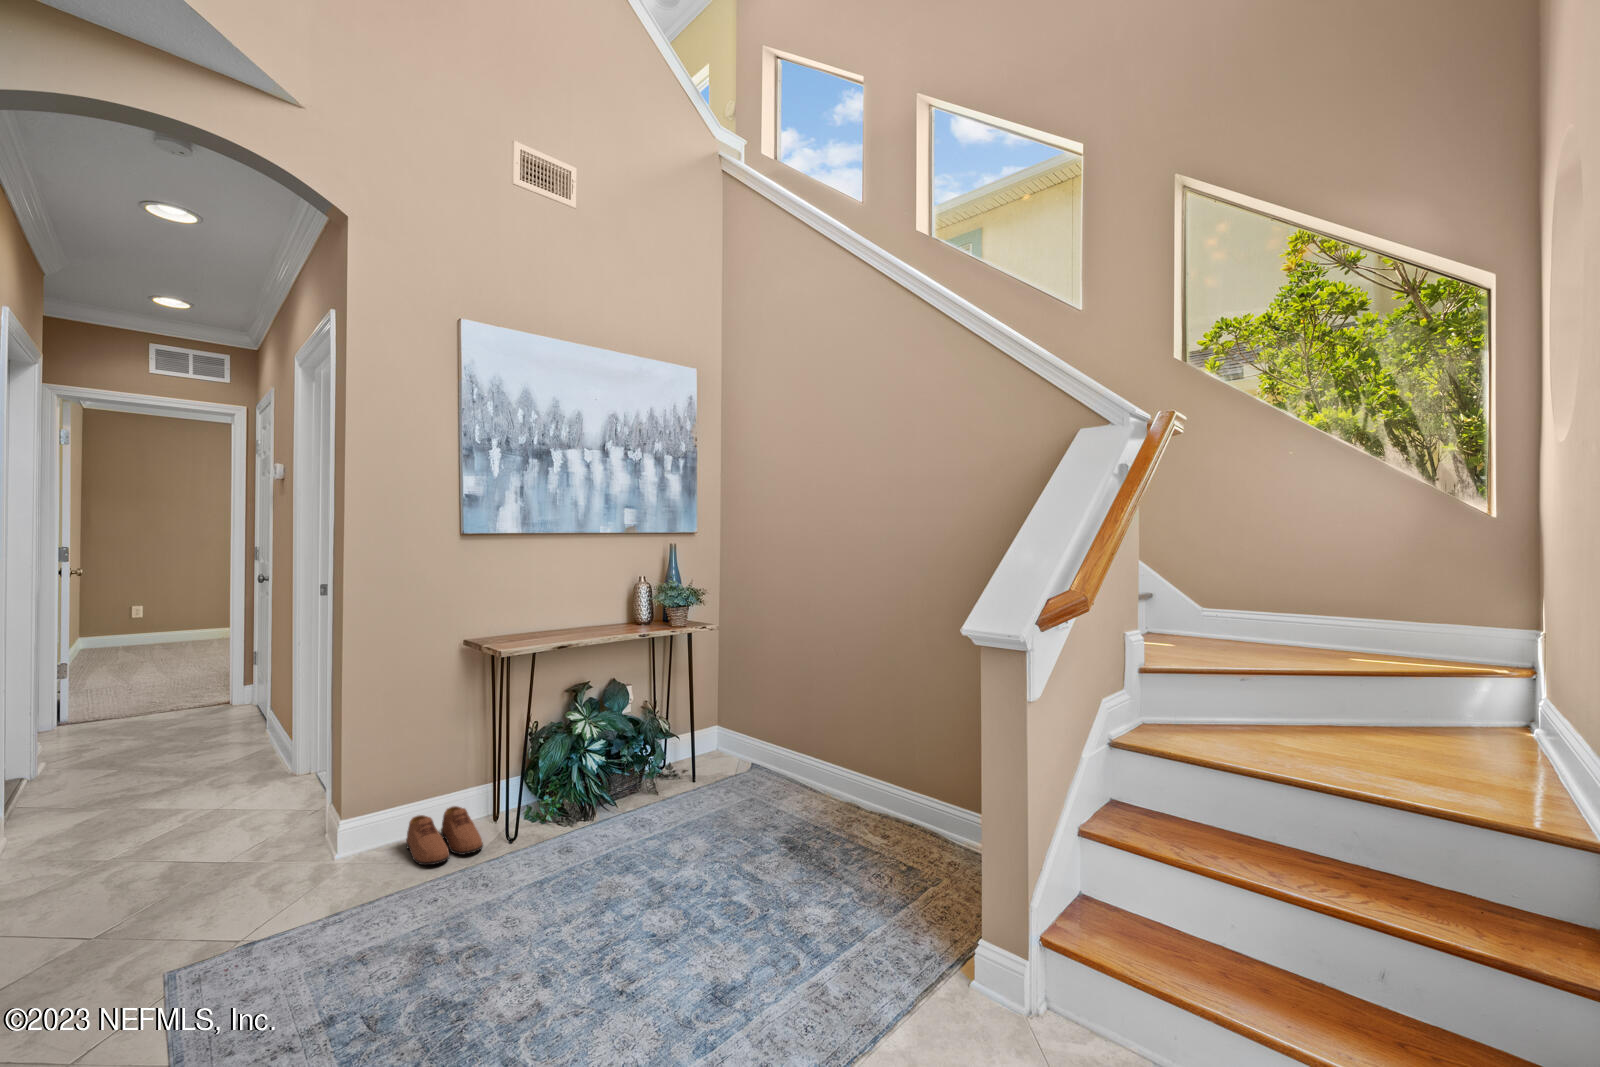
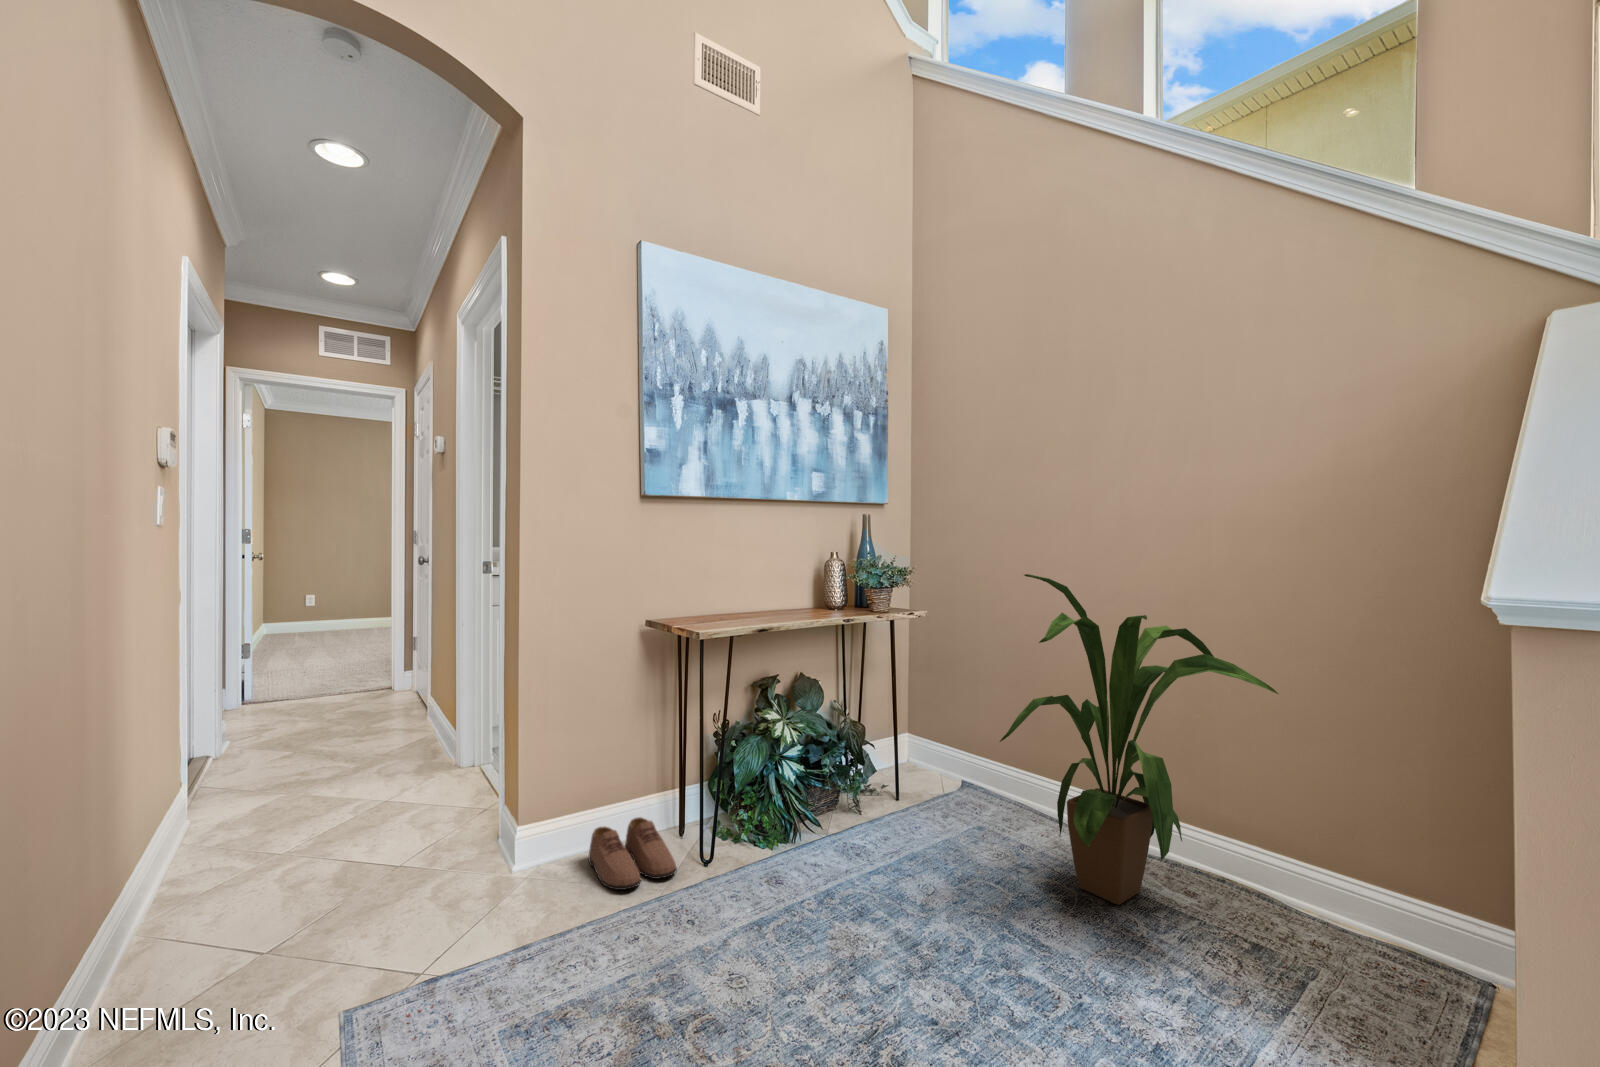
house plant: none [742,599,932,848] -> present [1000,574,1278,905]

